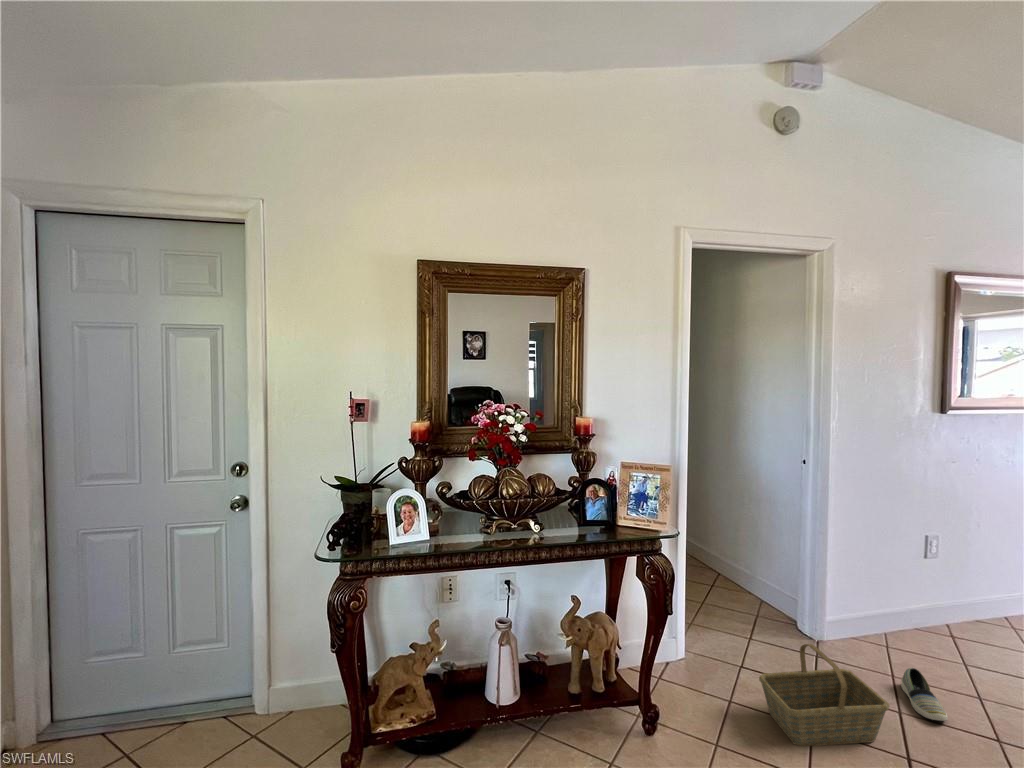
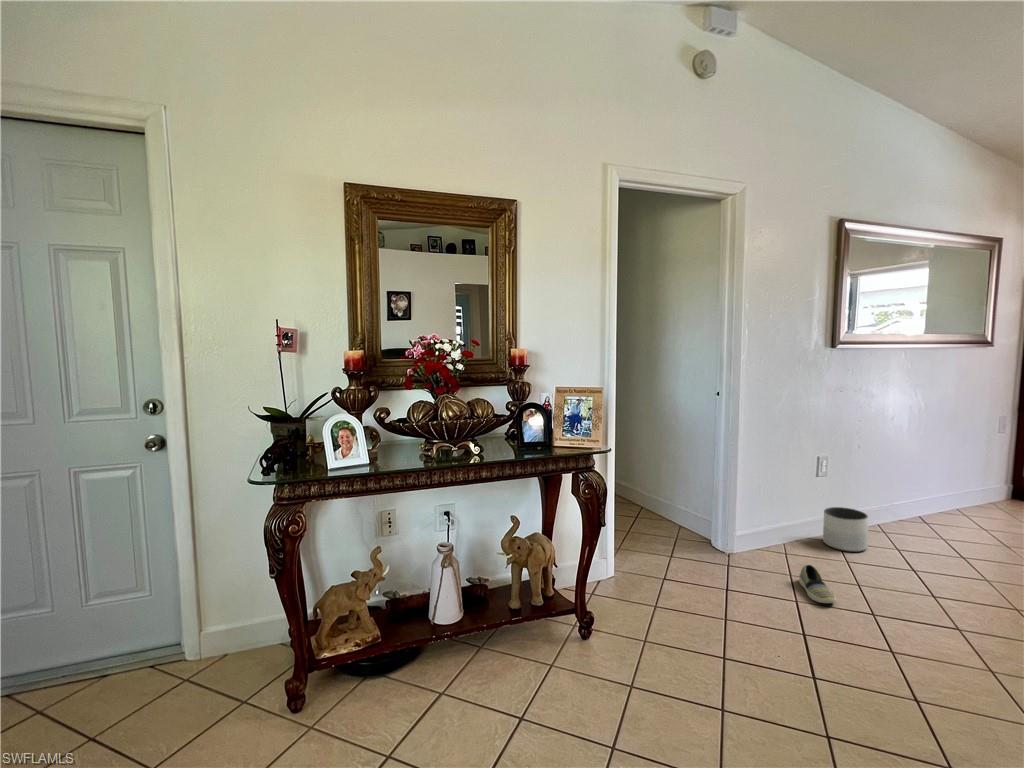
planter: none [932,595,989,652] -> present [823,507,868,552]
basket: present [759,644,889,746] -> none [682,547,790,634]

